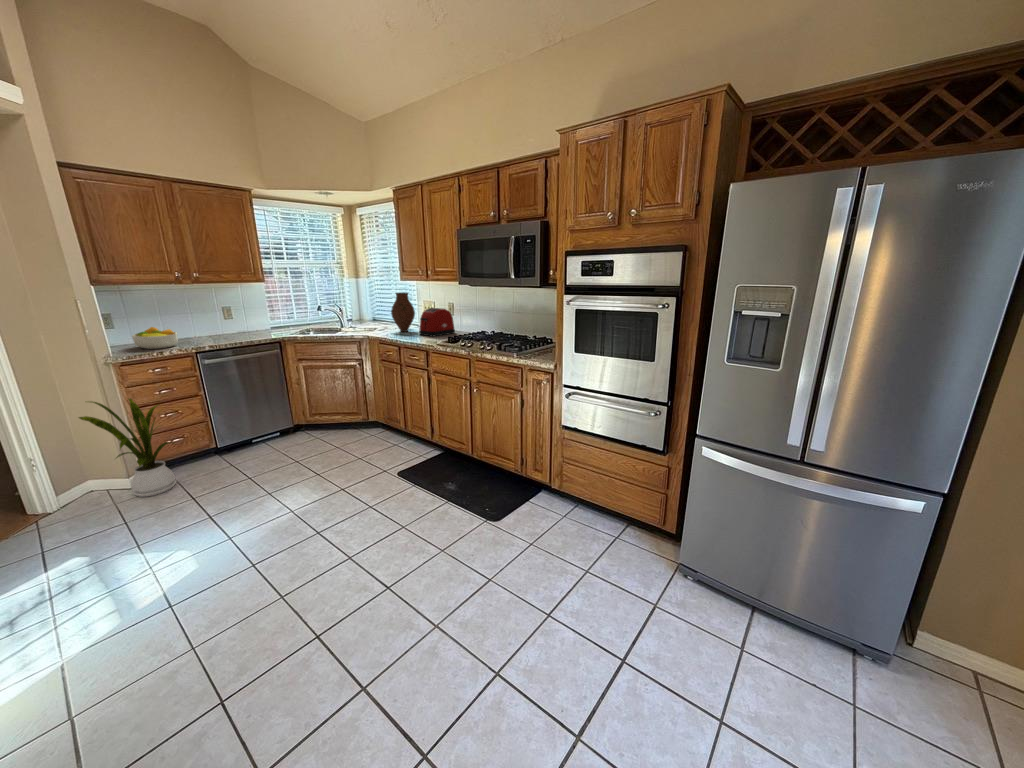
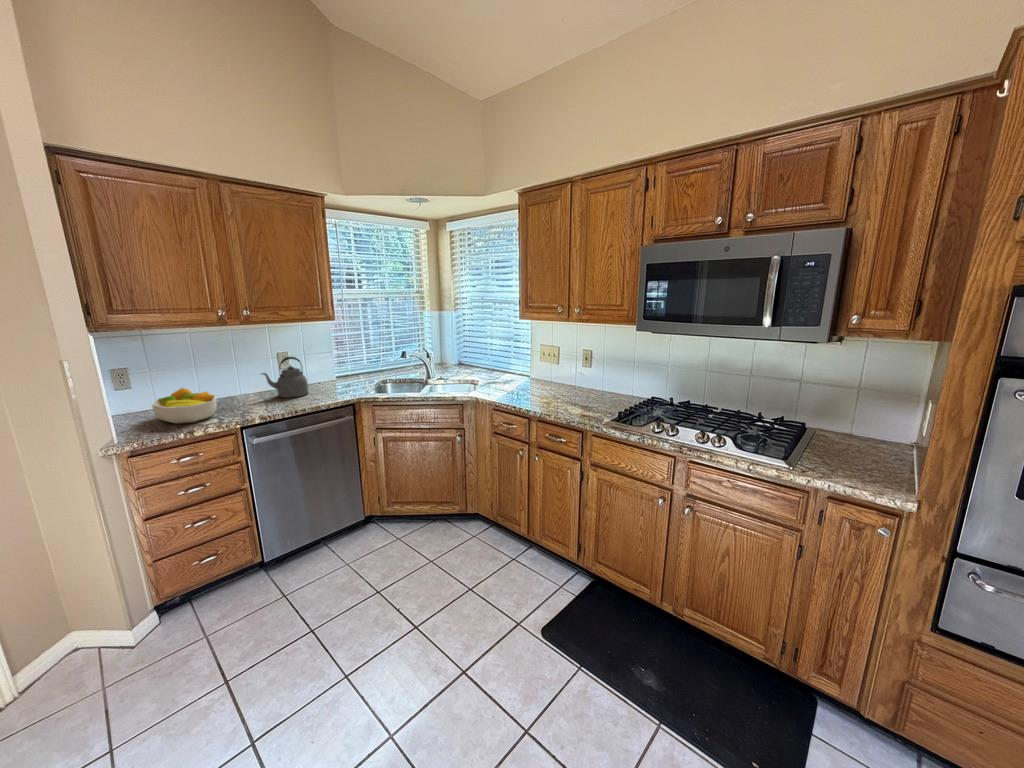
vase: present [391,292,415,332] -> none [503,334,535,389]
kettle: none [209,308,247,338] -> present [262,357,308,398]
toaster: present [419,308,455,336] -> none [548,357,596,401]
house plant: present [79,399,176,497] -> none [45,508,204,674]

